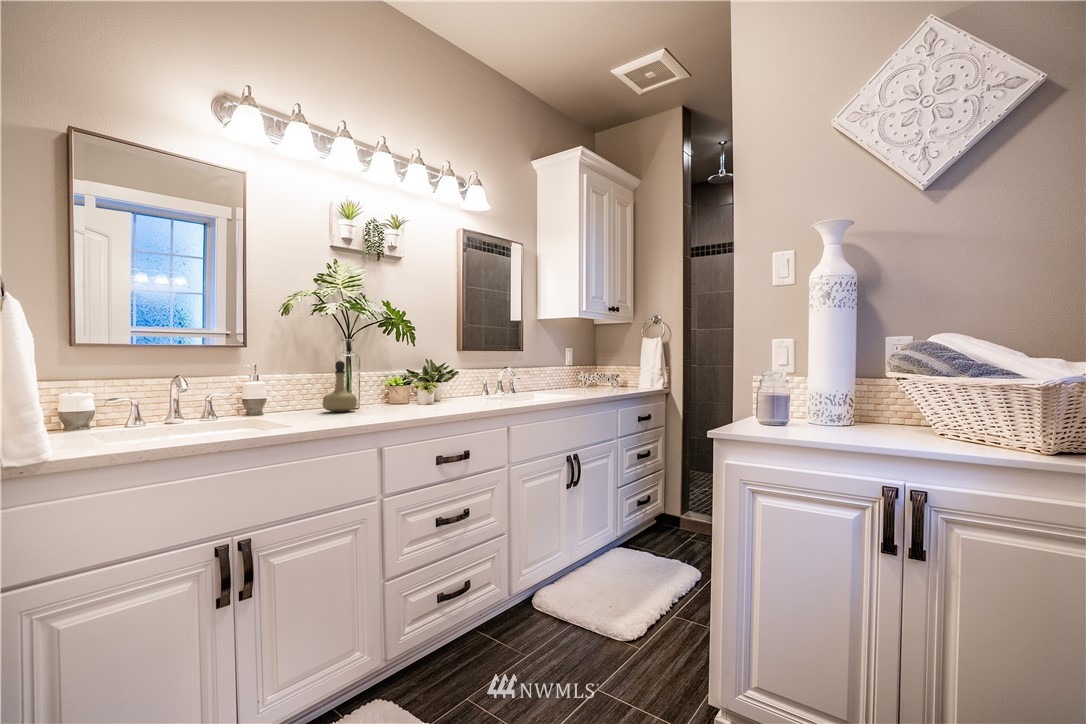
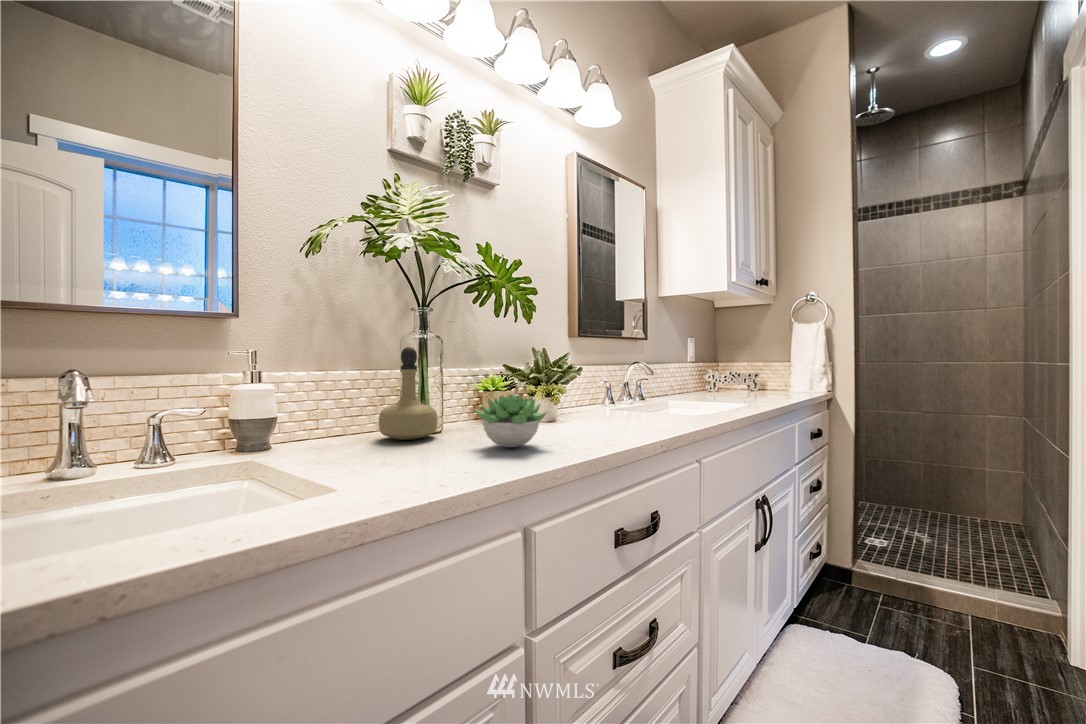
succulent plant: none [374,386,413,413] -> present [475,394,548,447]

